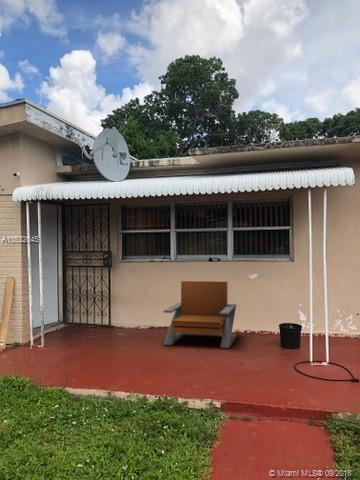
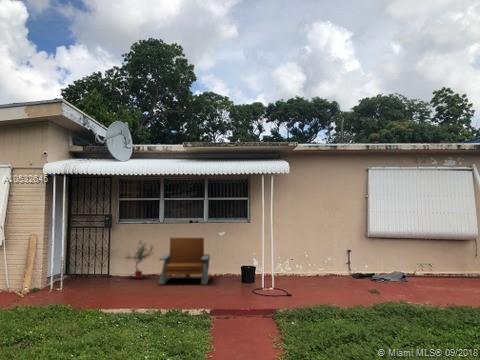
potted tree: none [125,284,162,334] -> present [126,242,153,279]

